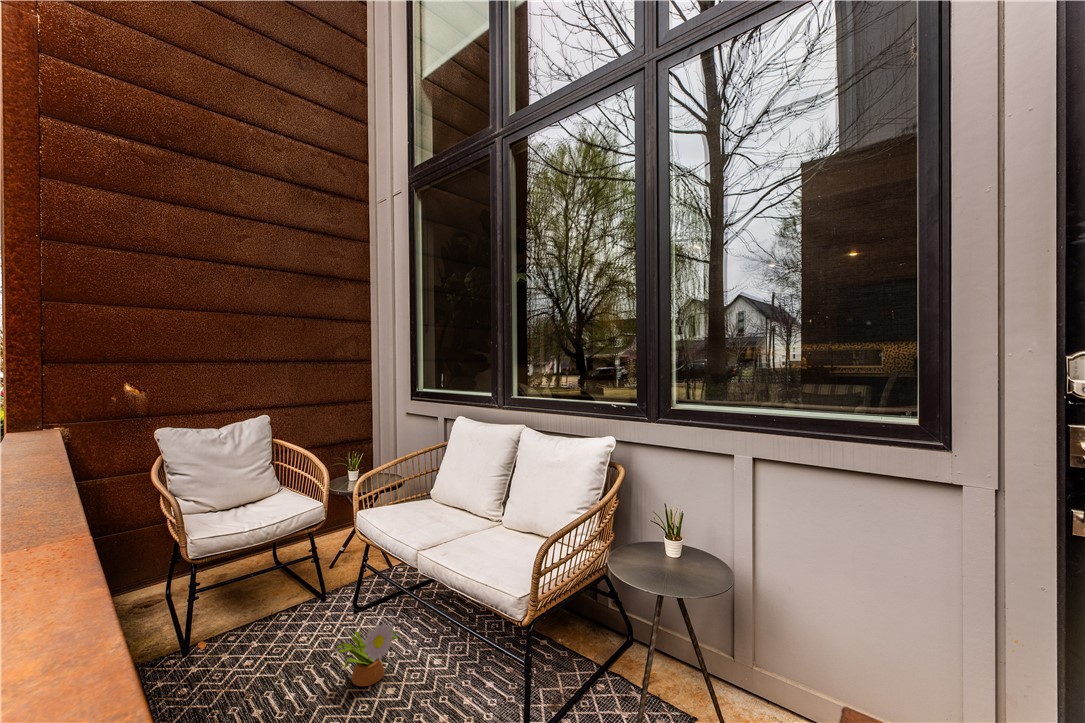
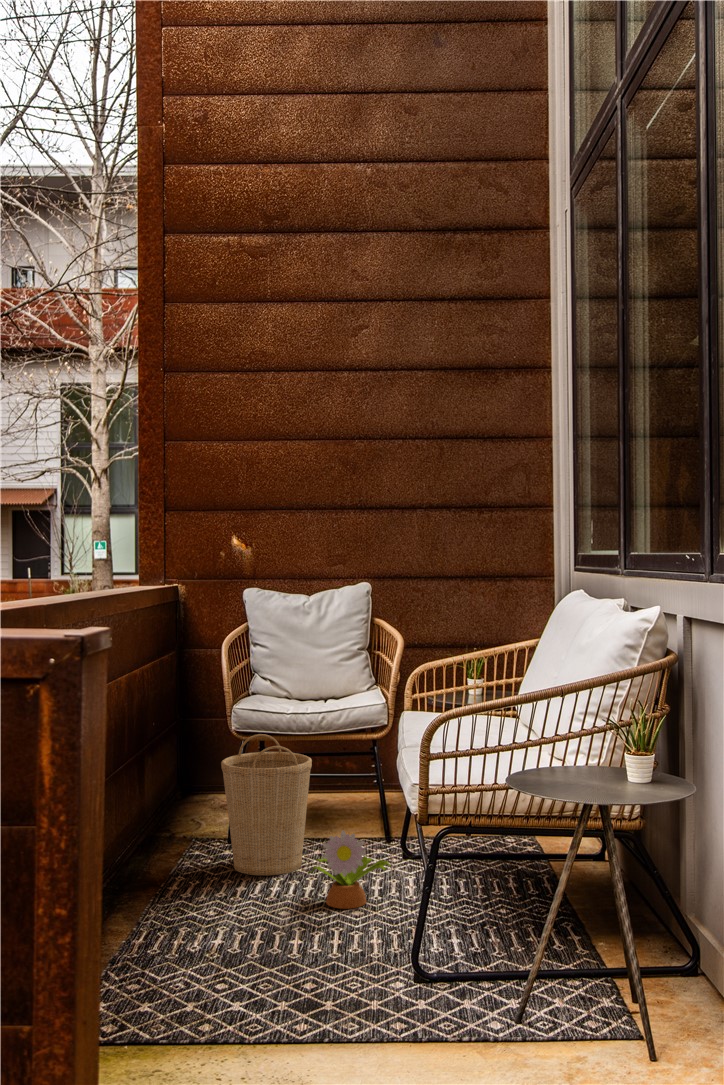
basket: none [210,556,297,685] -> present [221,734,312,875]

